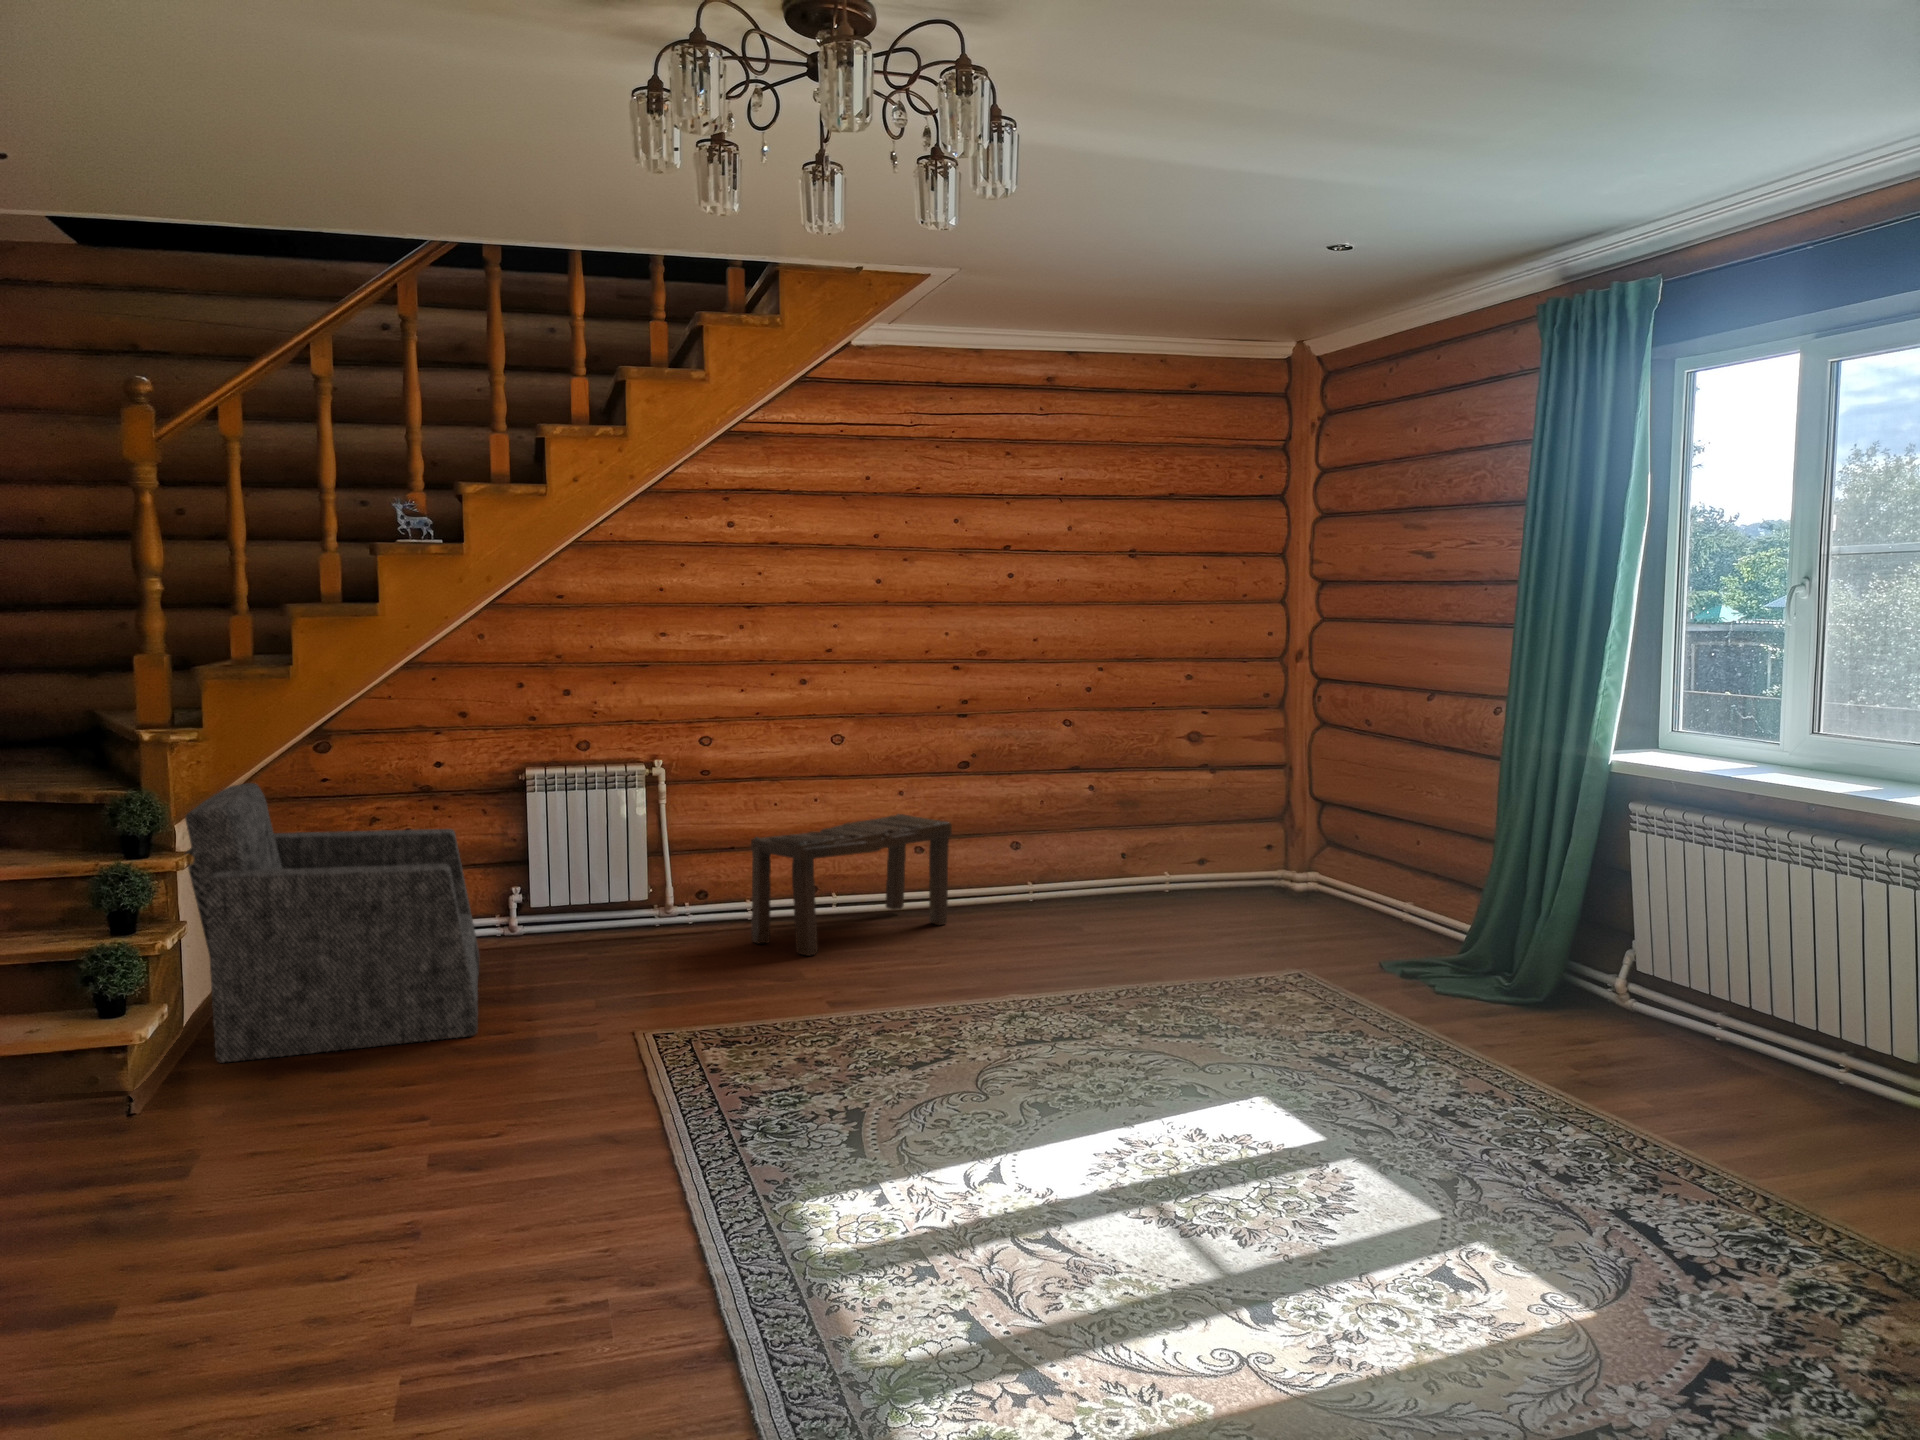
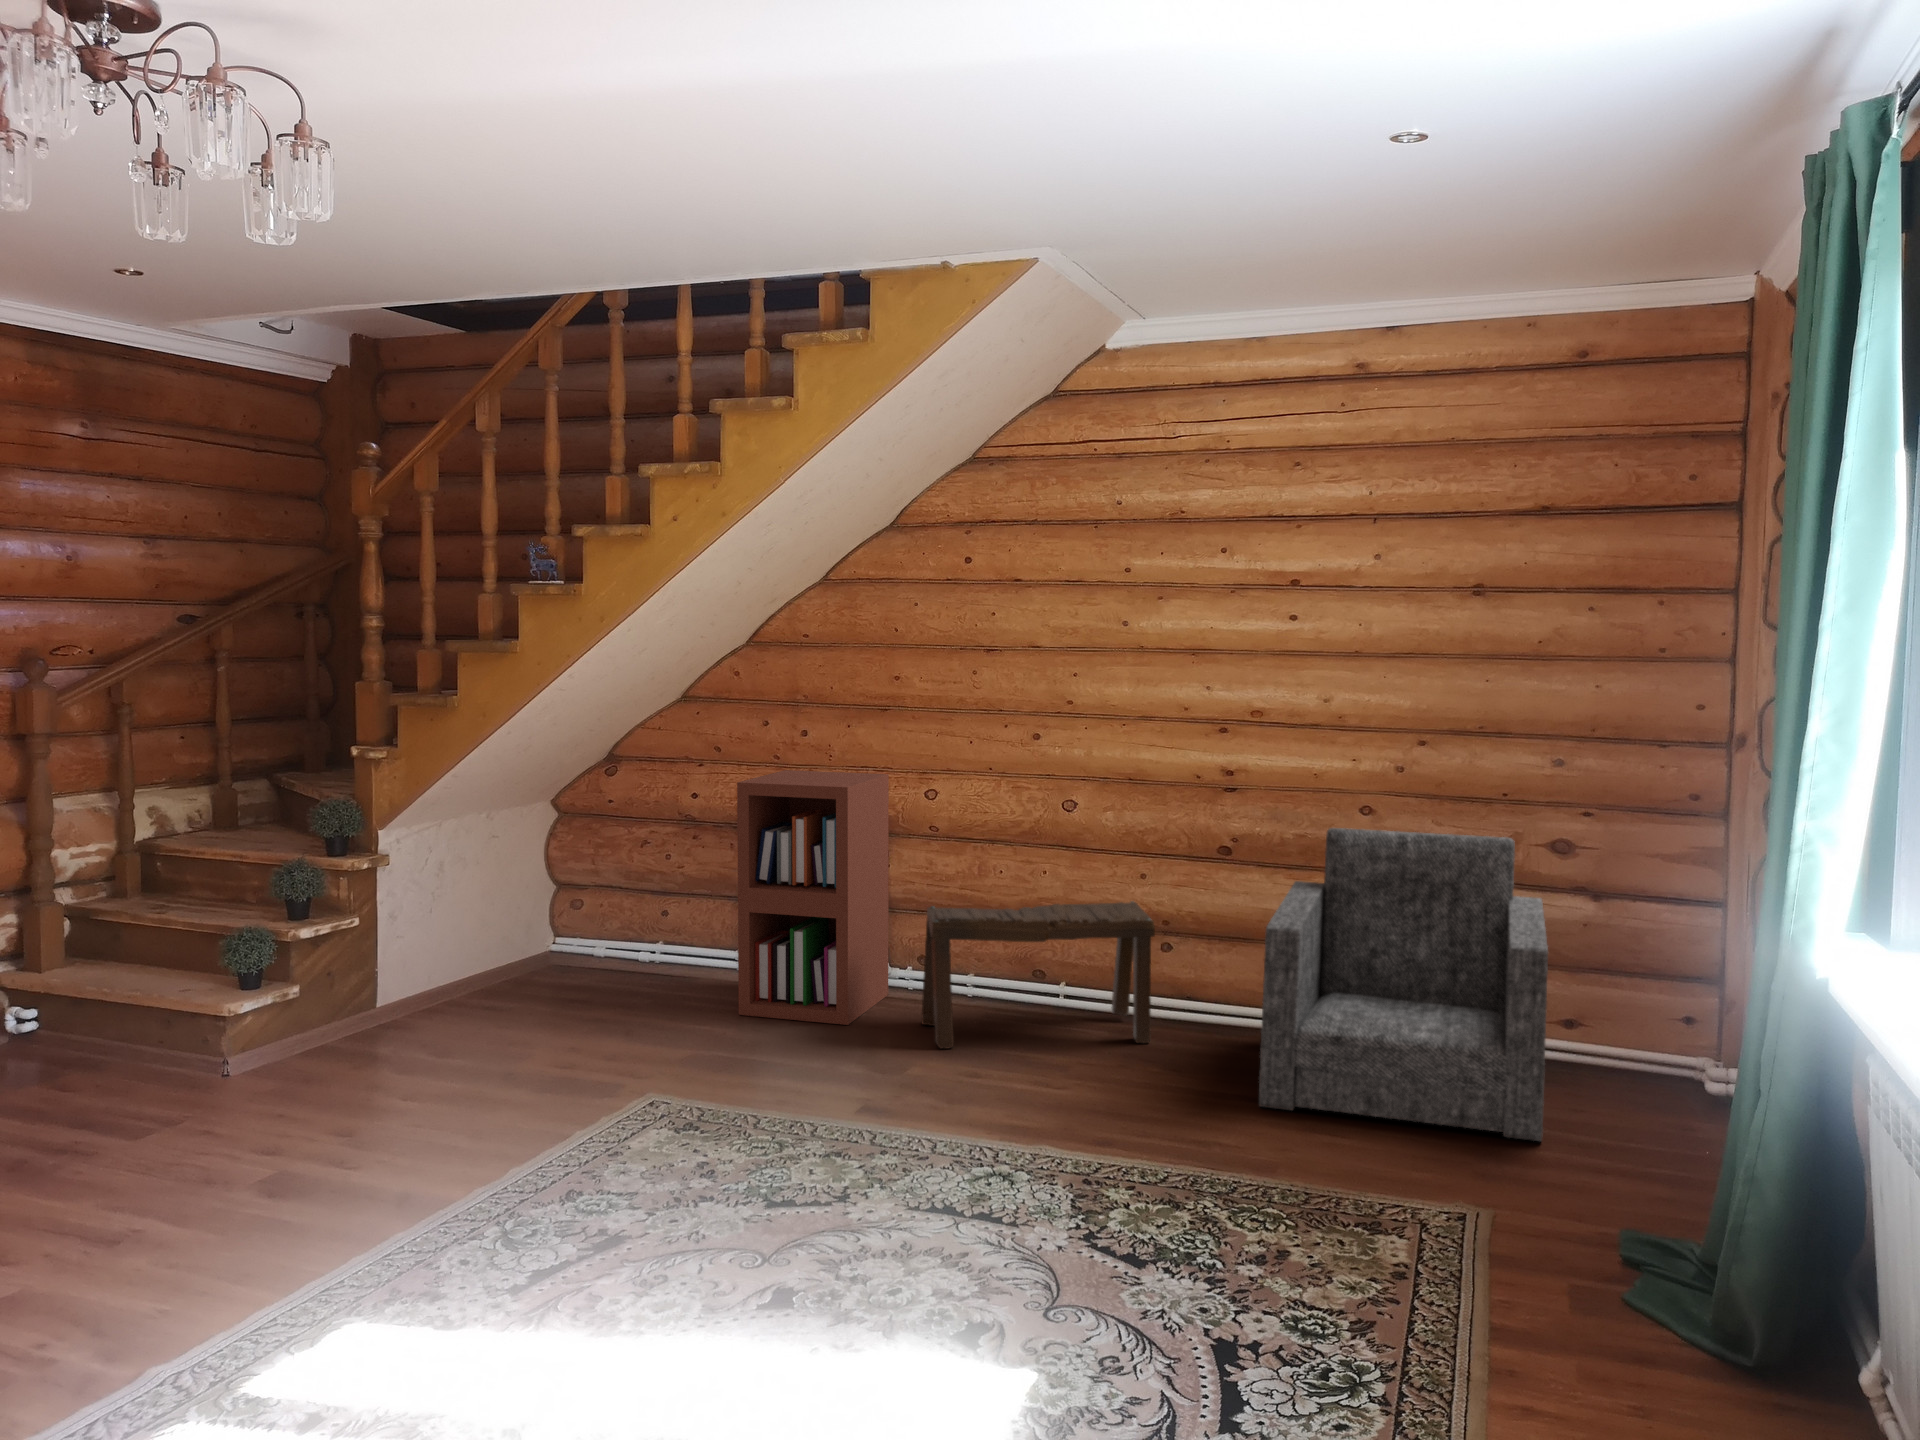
bookshelf: none [566,725,697,967] -> present [737,770,889,1025]
armchair: present [185,783,479,1063] -> present [1259,828,1548,1141]

